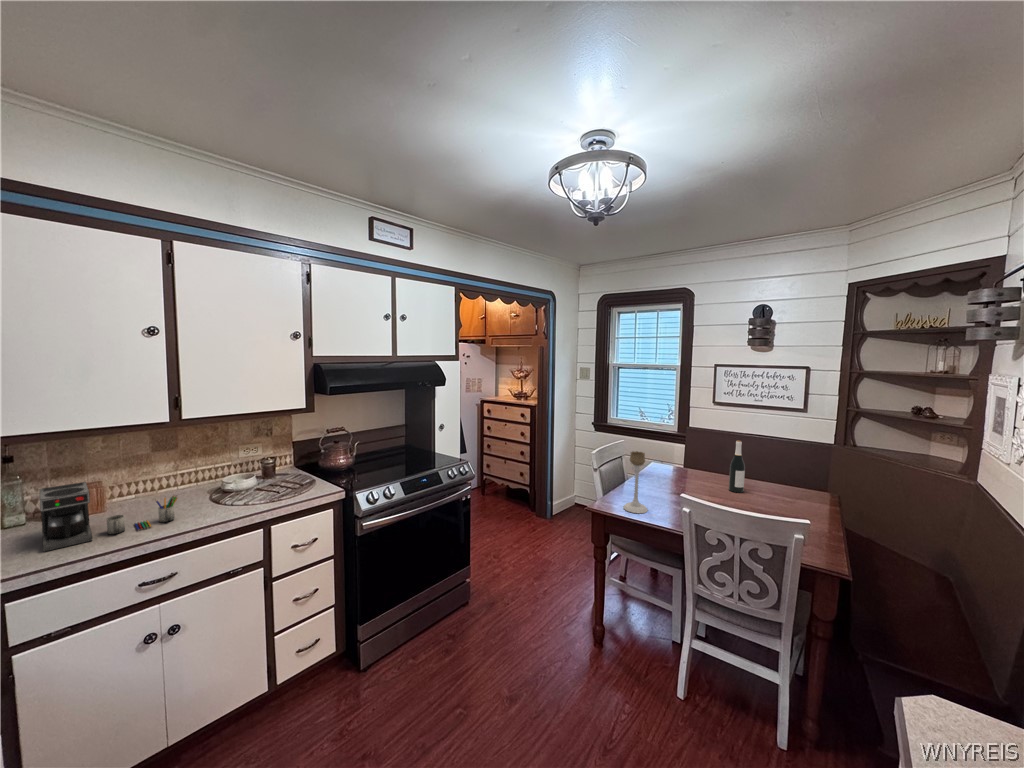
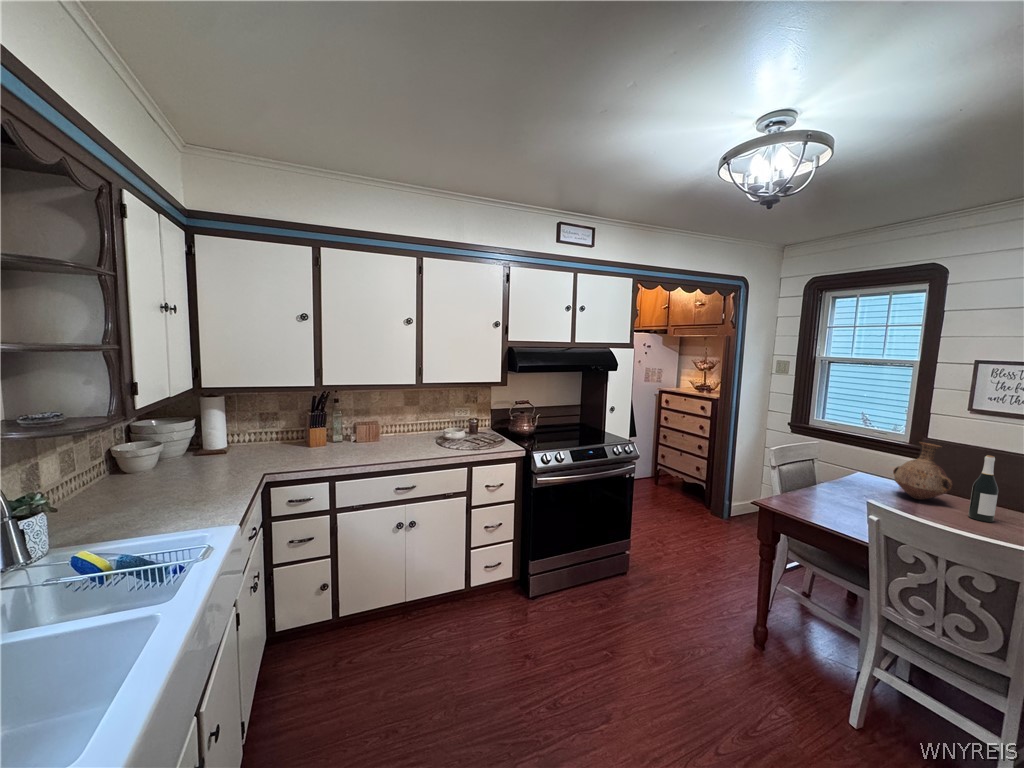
vase: none [677,433,717,481] -> present [893,442,953,500]
candle holder: present [623,451,648,513] -> none [798,449,830,517]
coffee maker: present [40,482,177,552] -> none [355,418,420,456]

